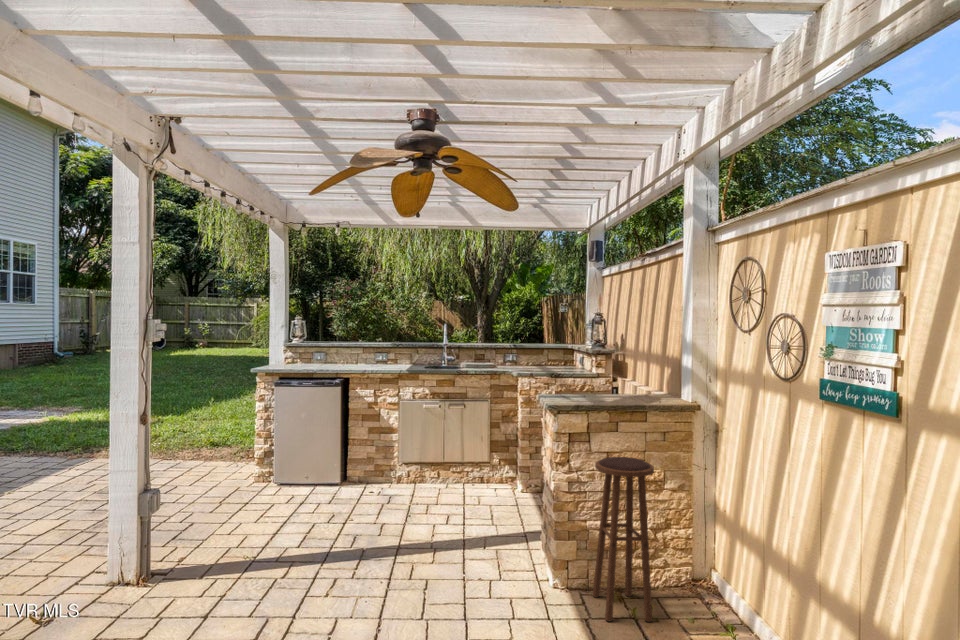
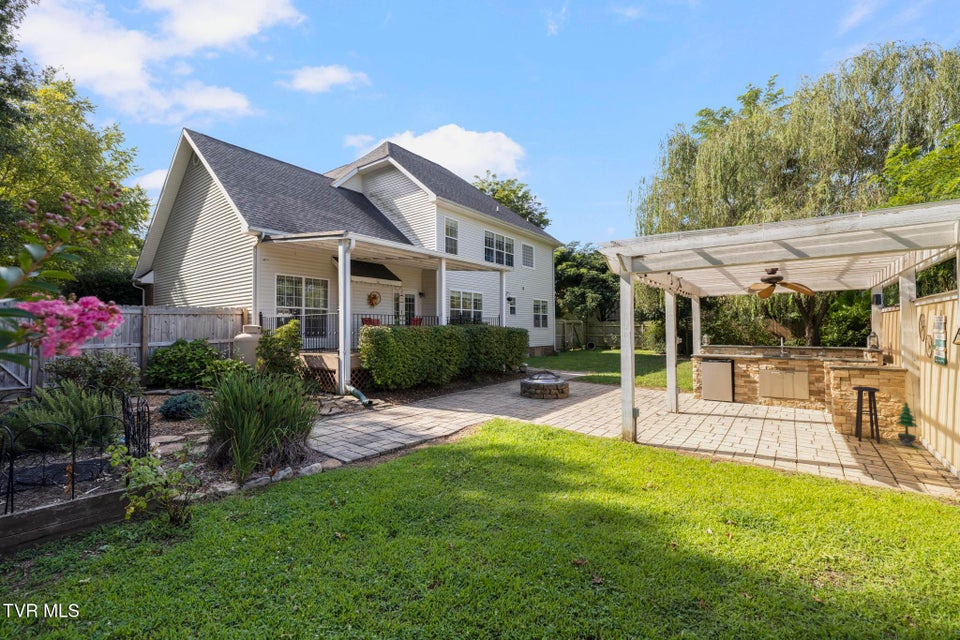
potted tree: none [682,495,728,615] -> present [896,402,917,445]

